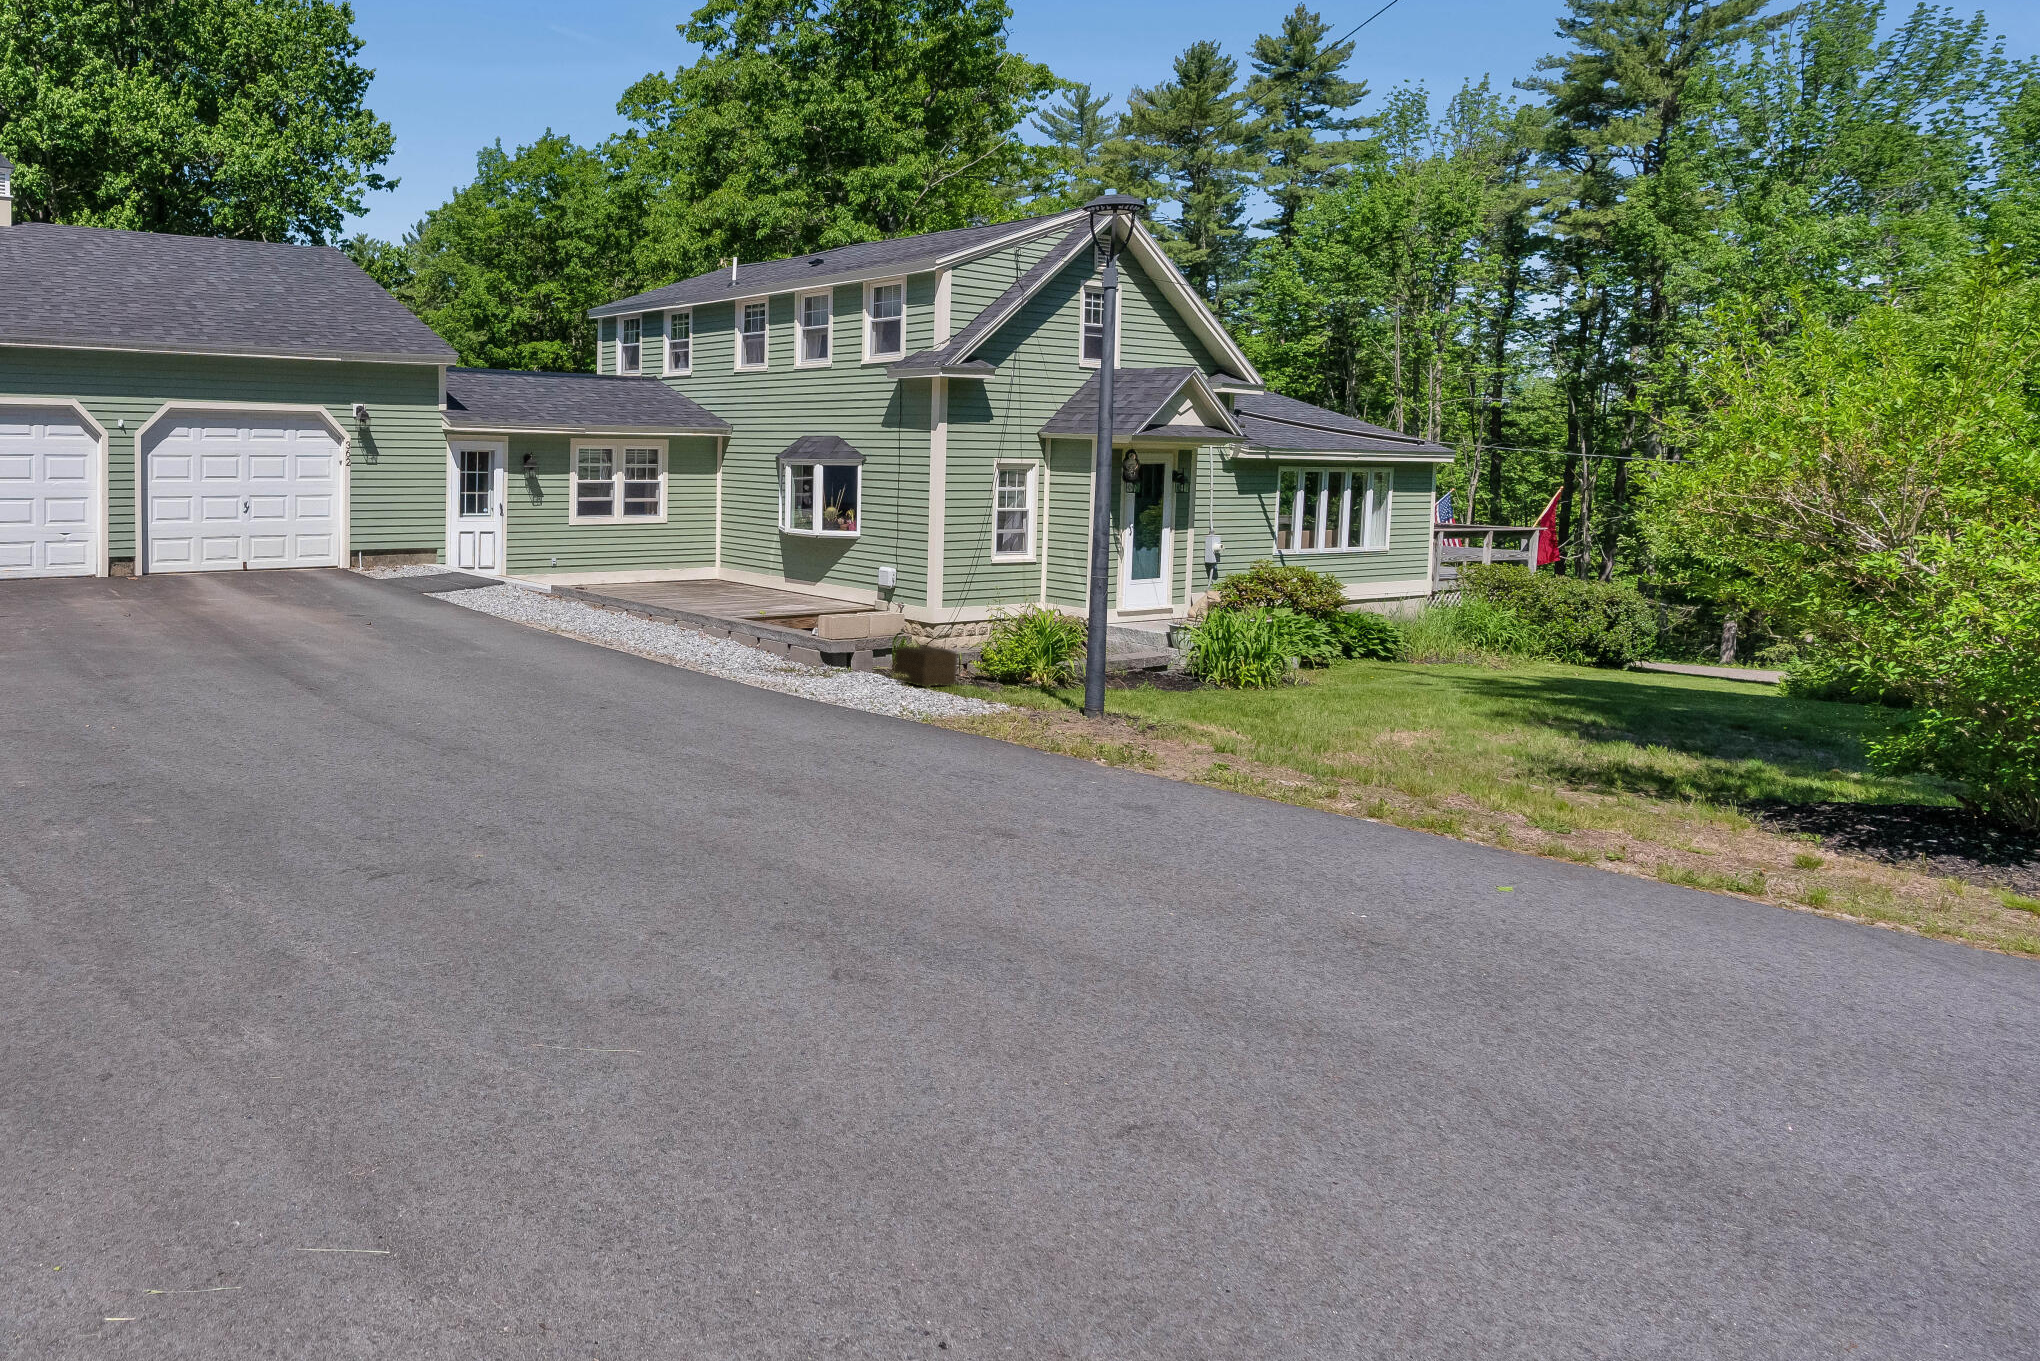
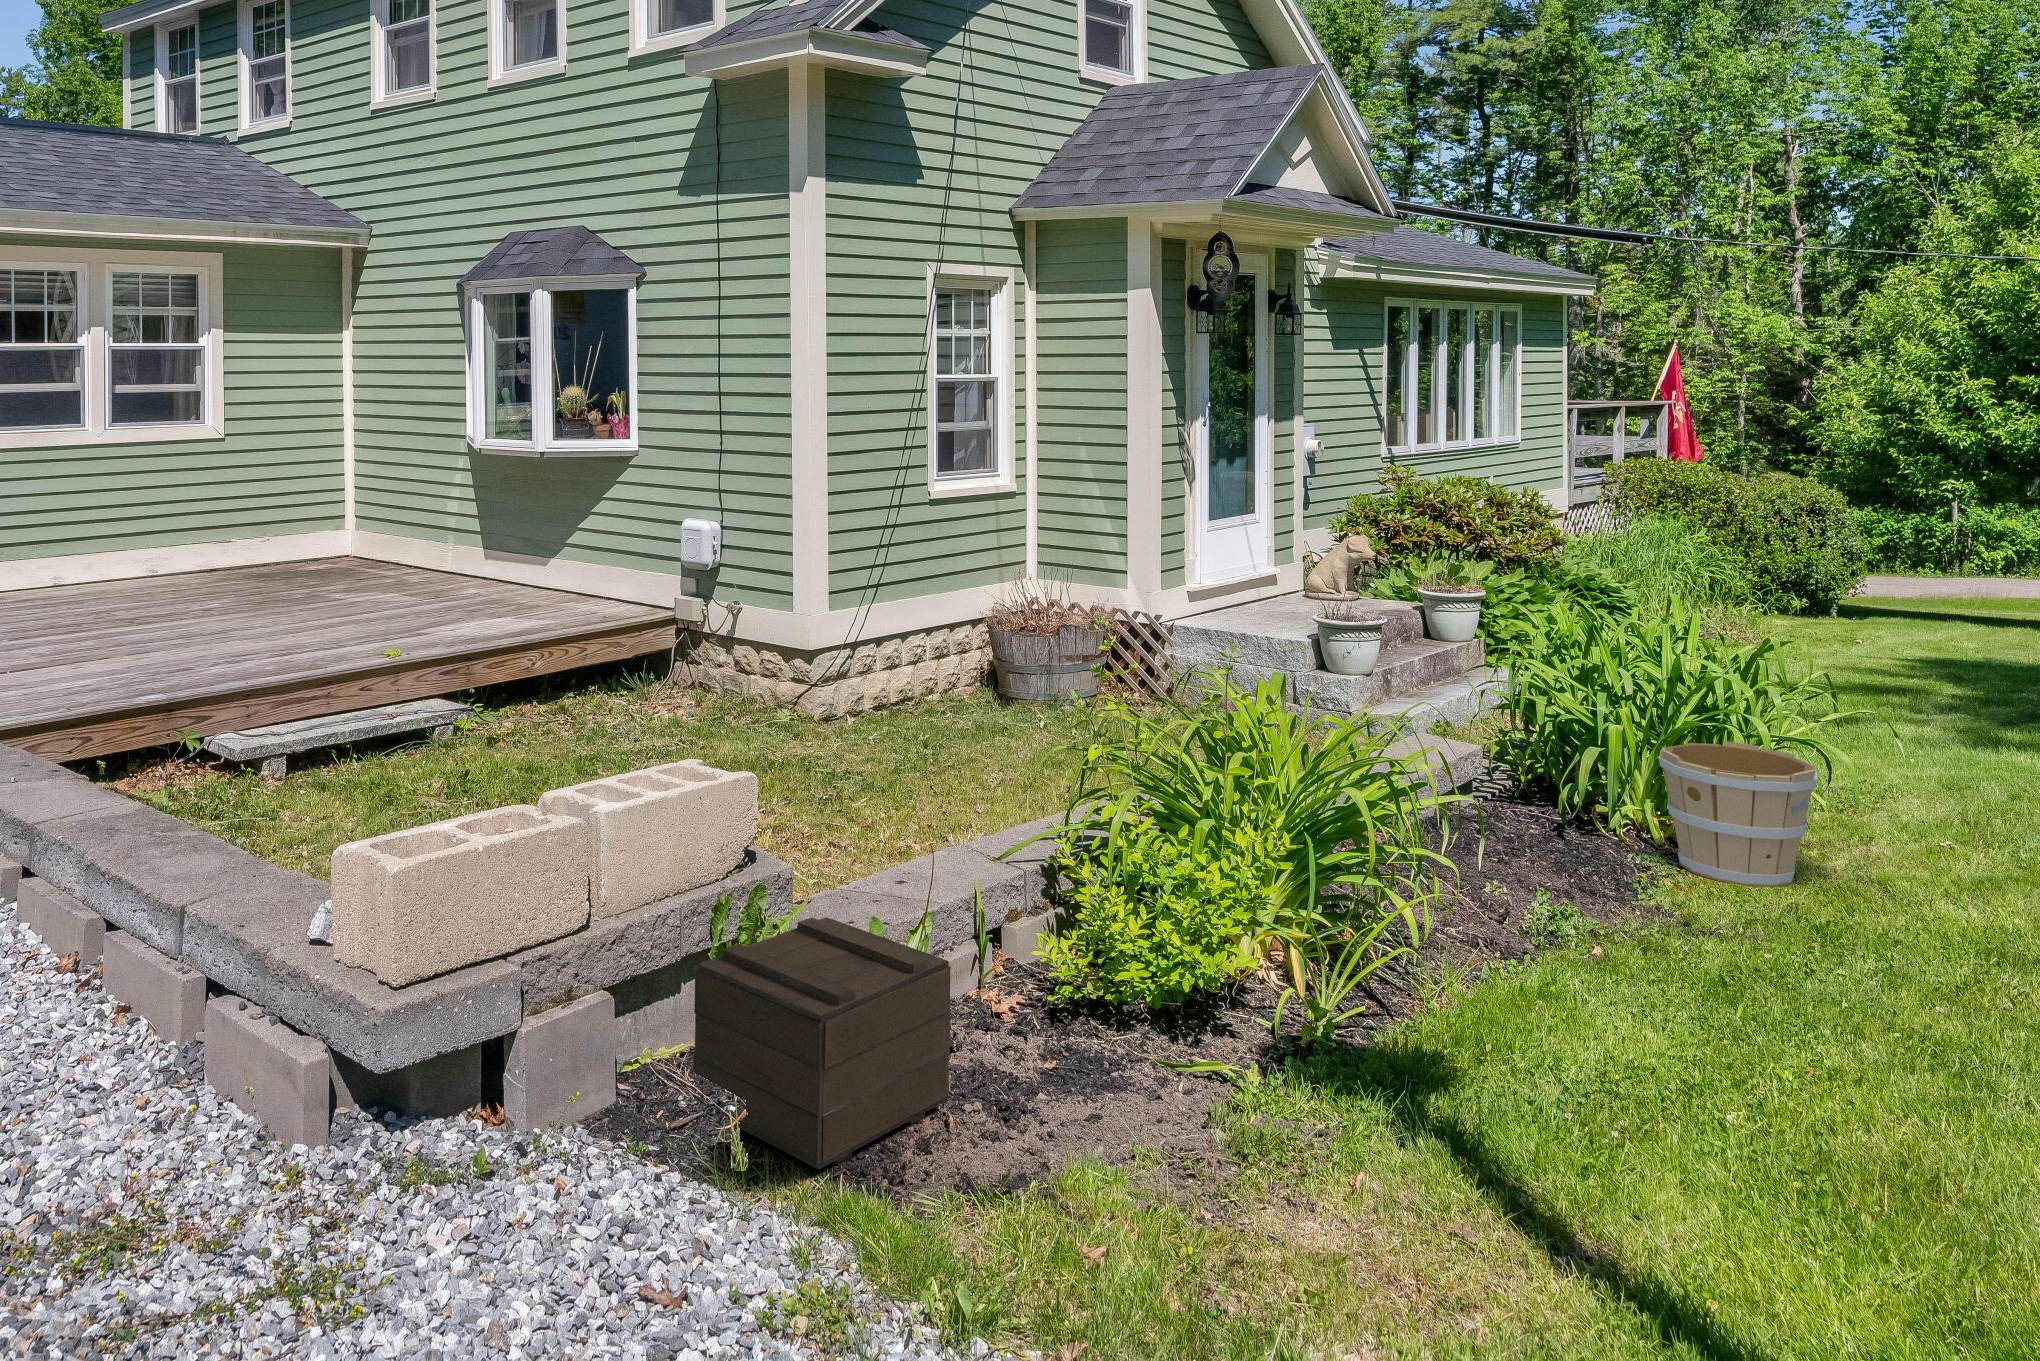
wooden bucket: none [1228,646,1280,690] -> present [1659,741,1818,887]

